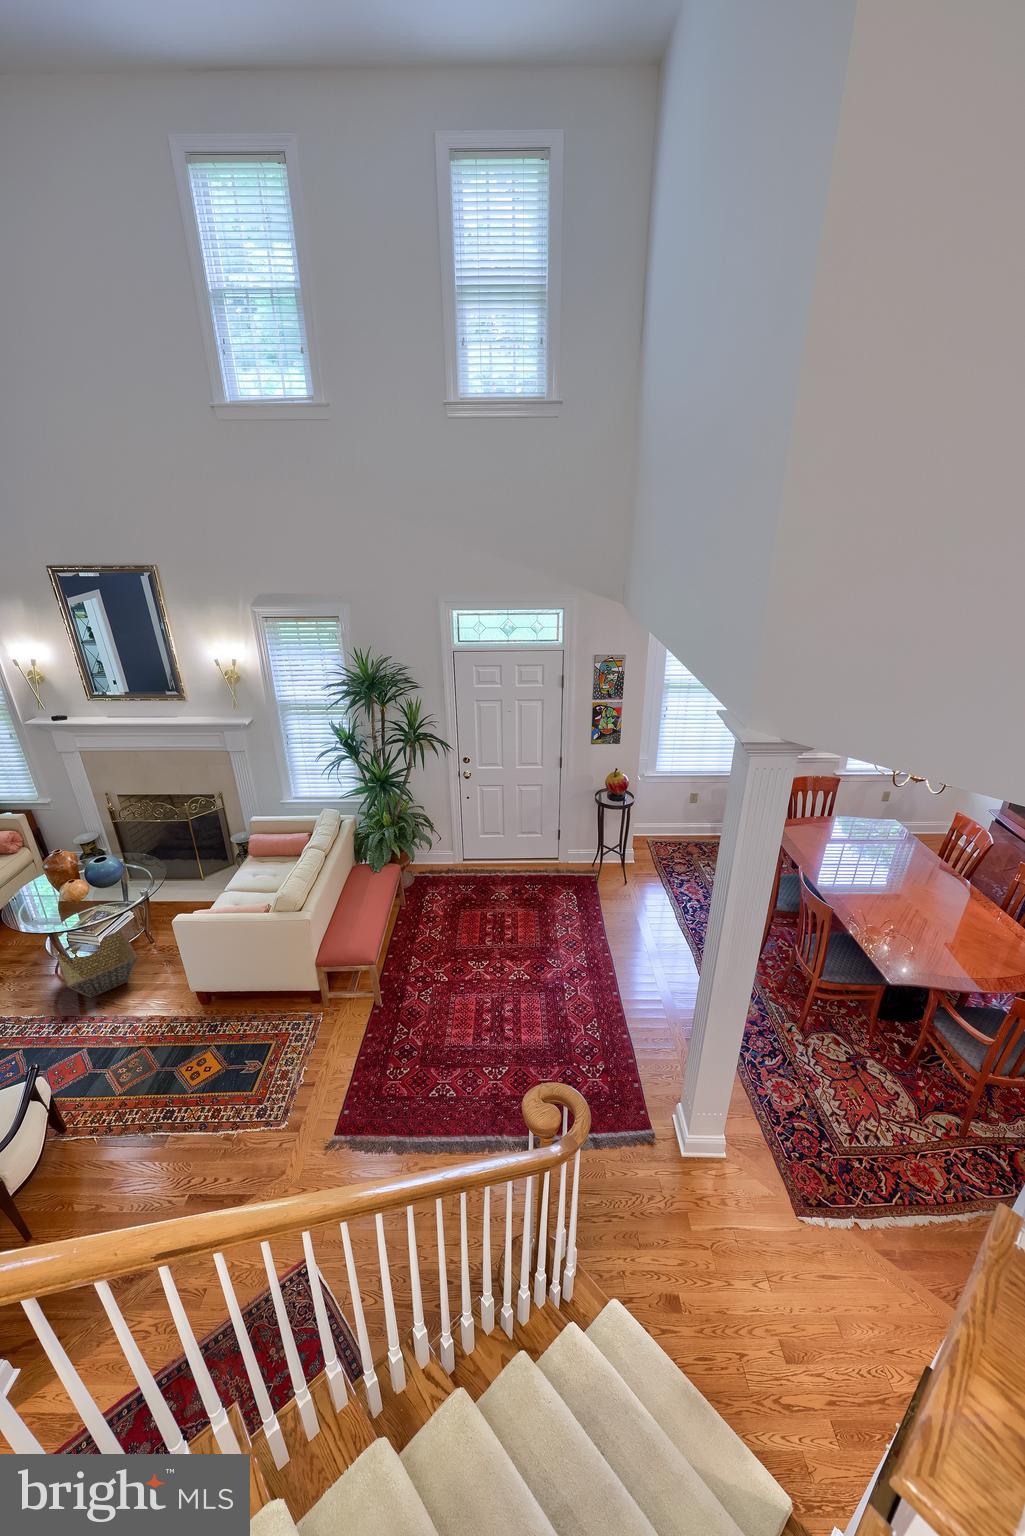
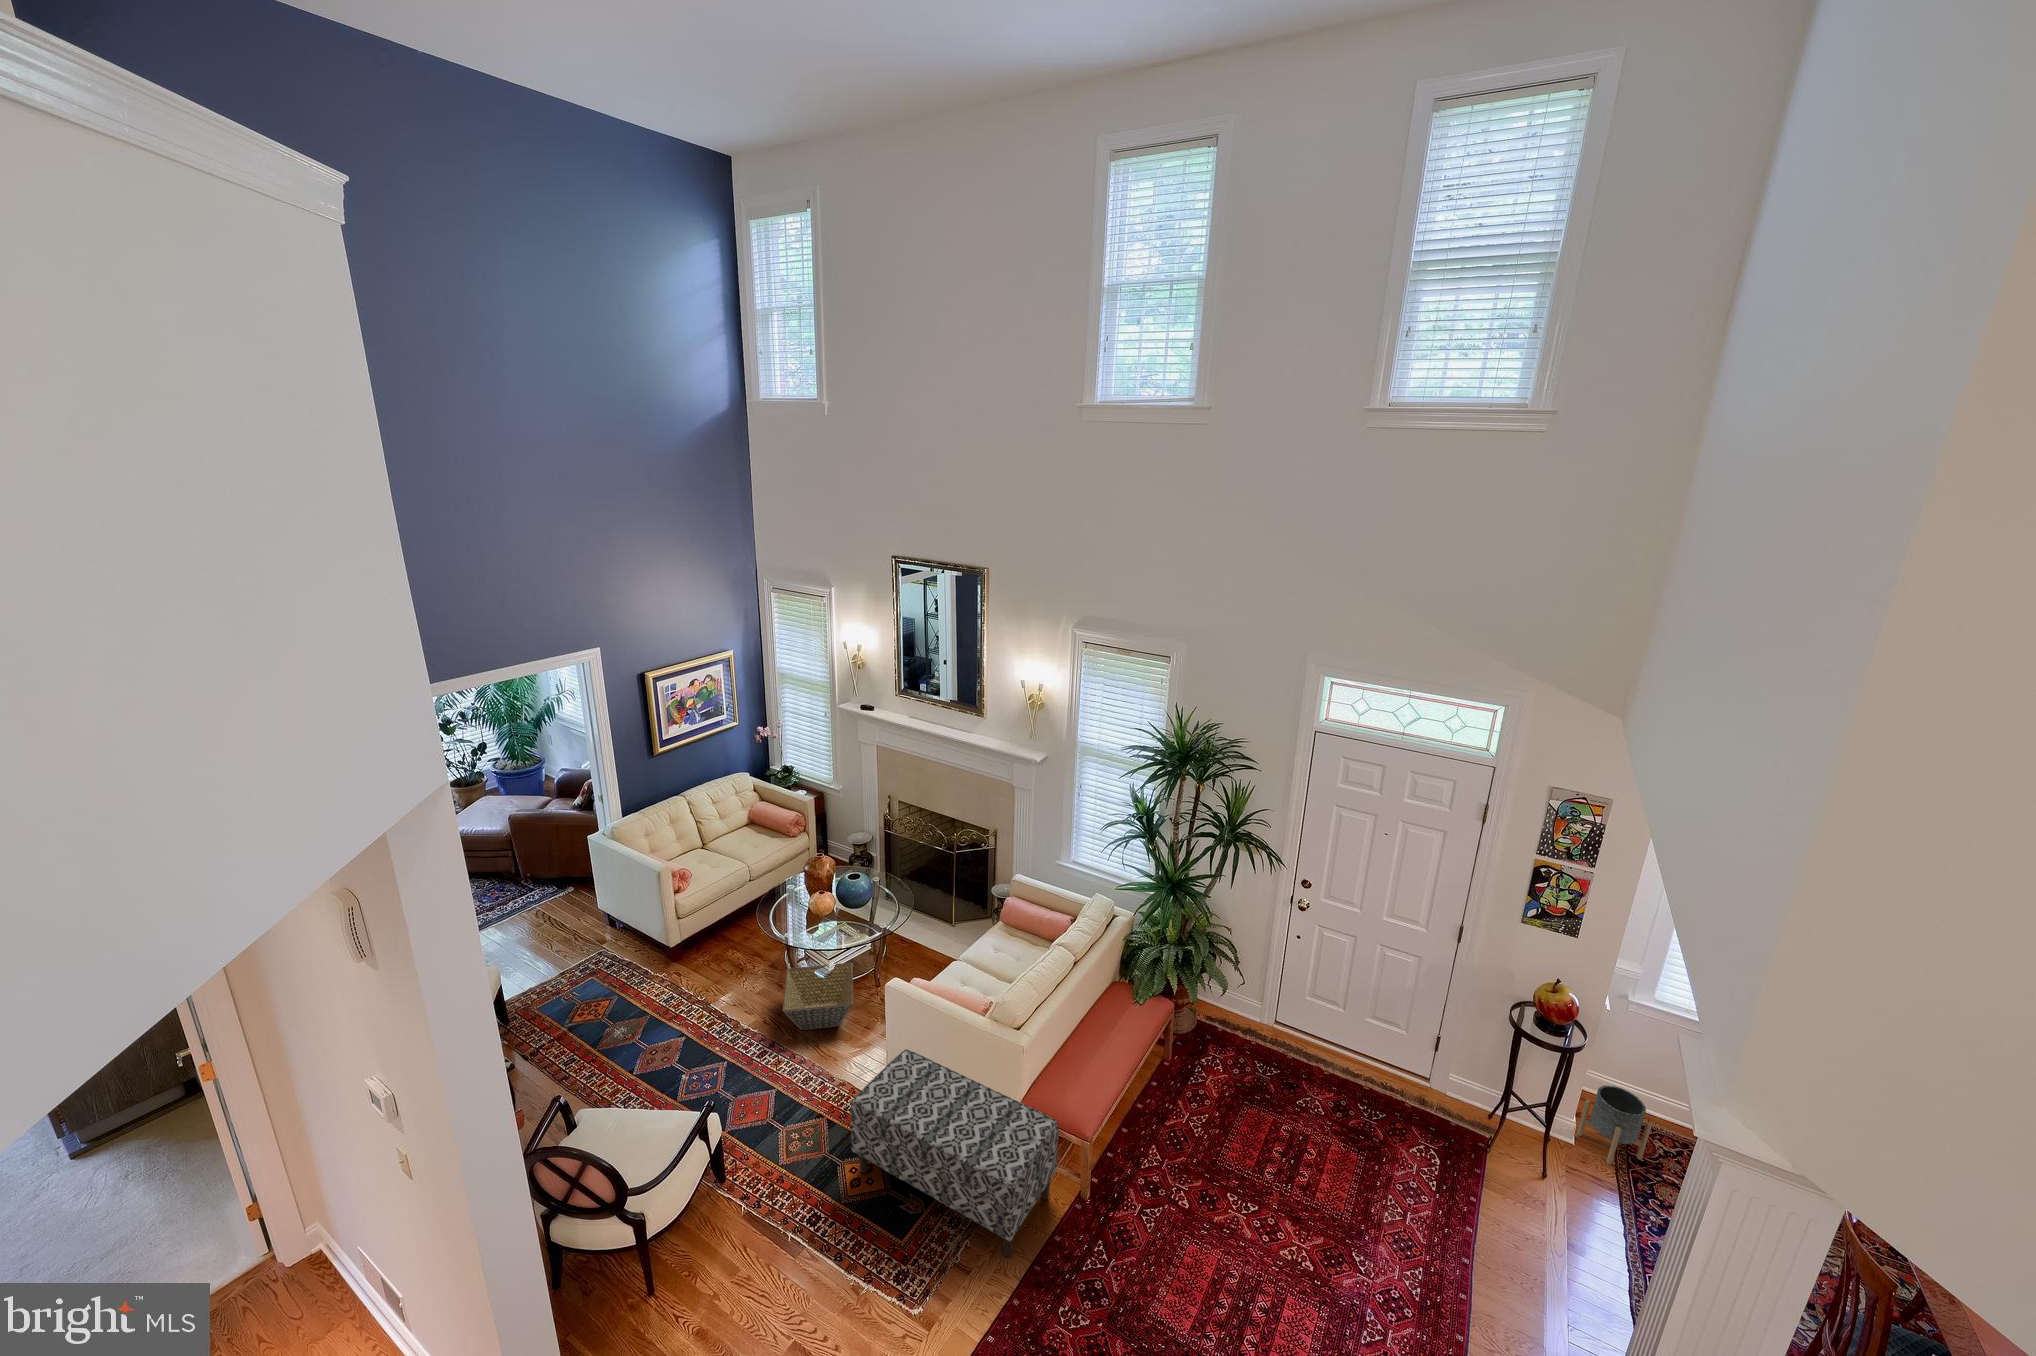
planter: none [635,823,667,864] -> present [1577,1085,1652,1165]
bench: none [173,959,355,1066] -> present [850,1049,1059,1258]

